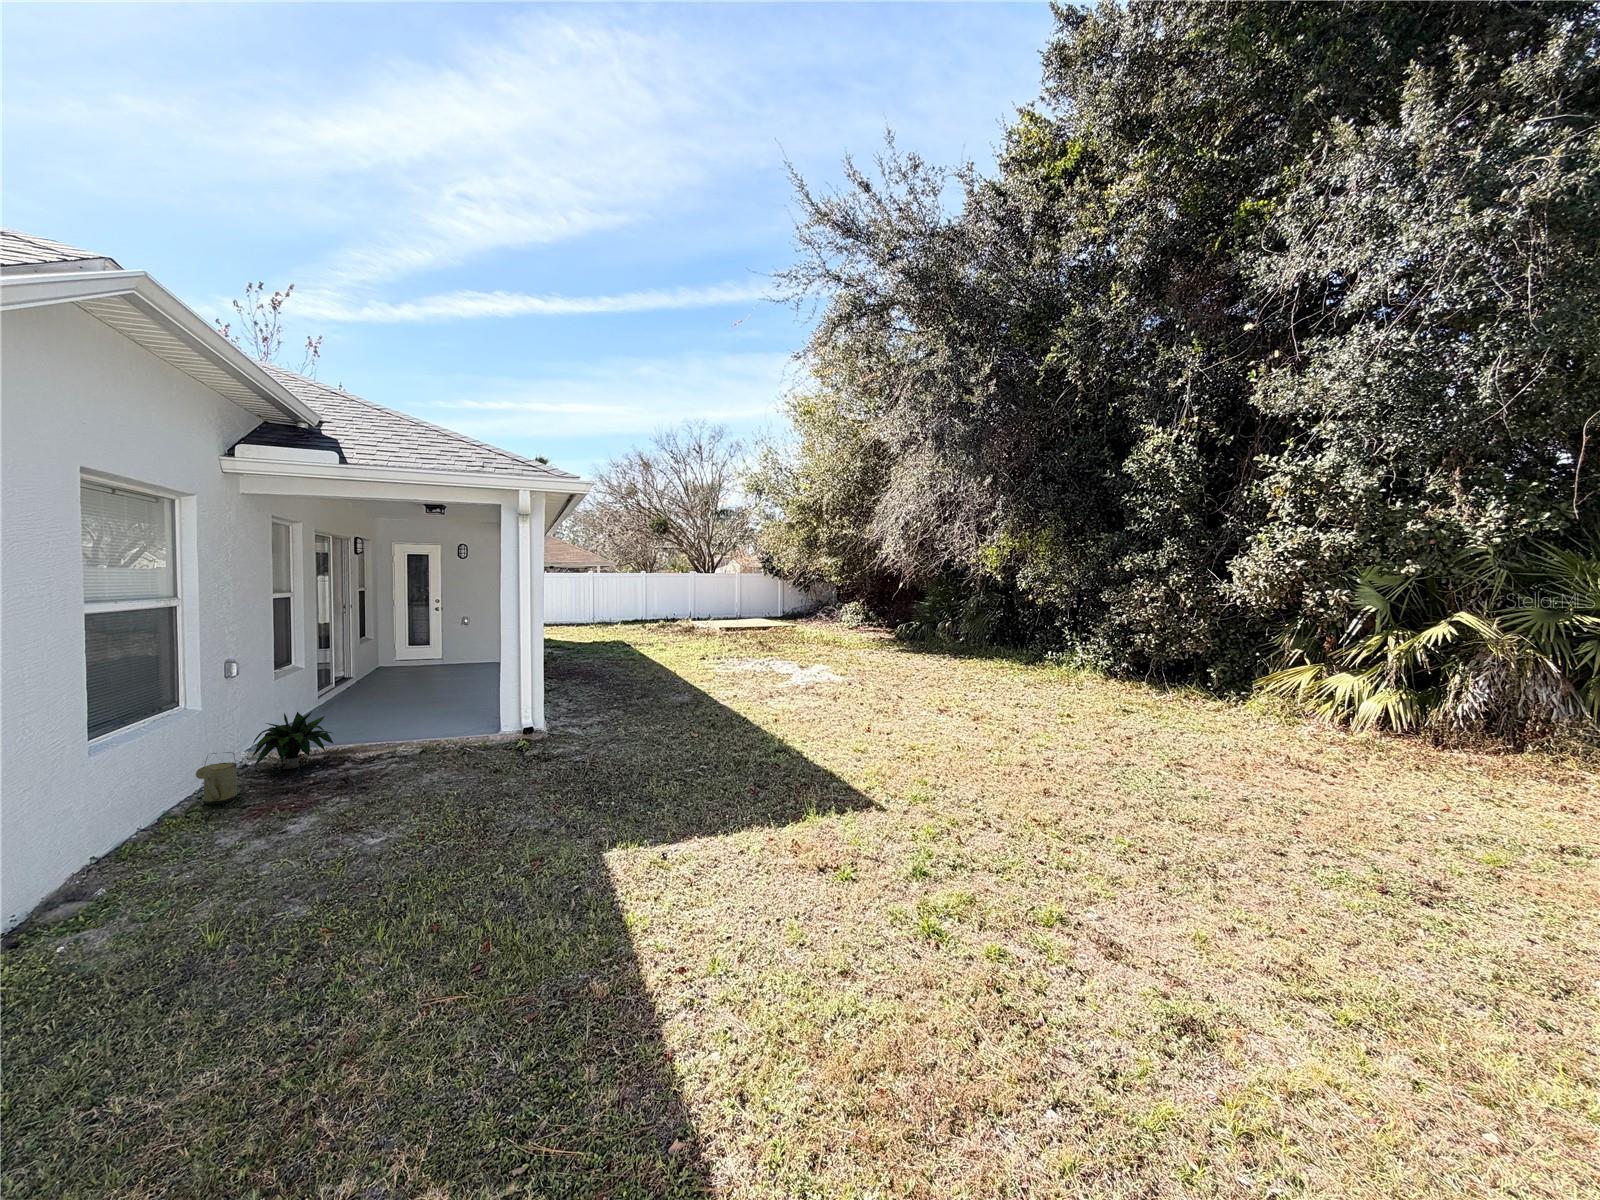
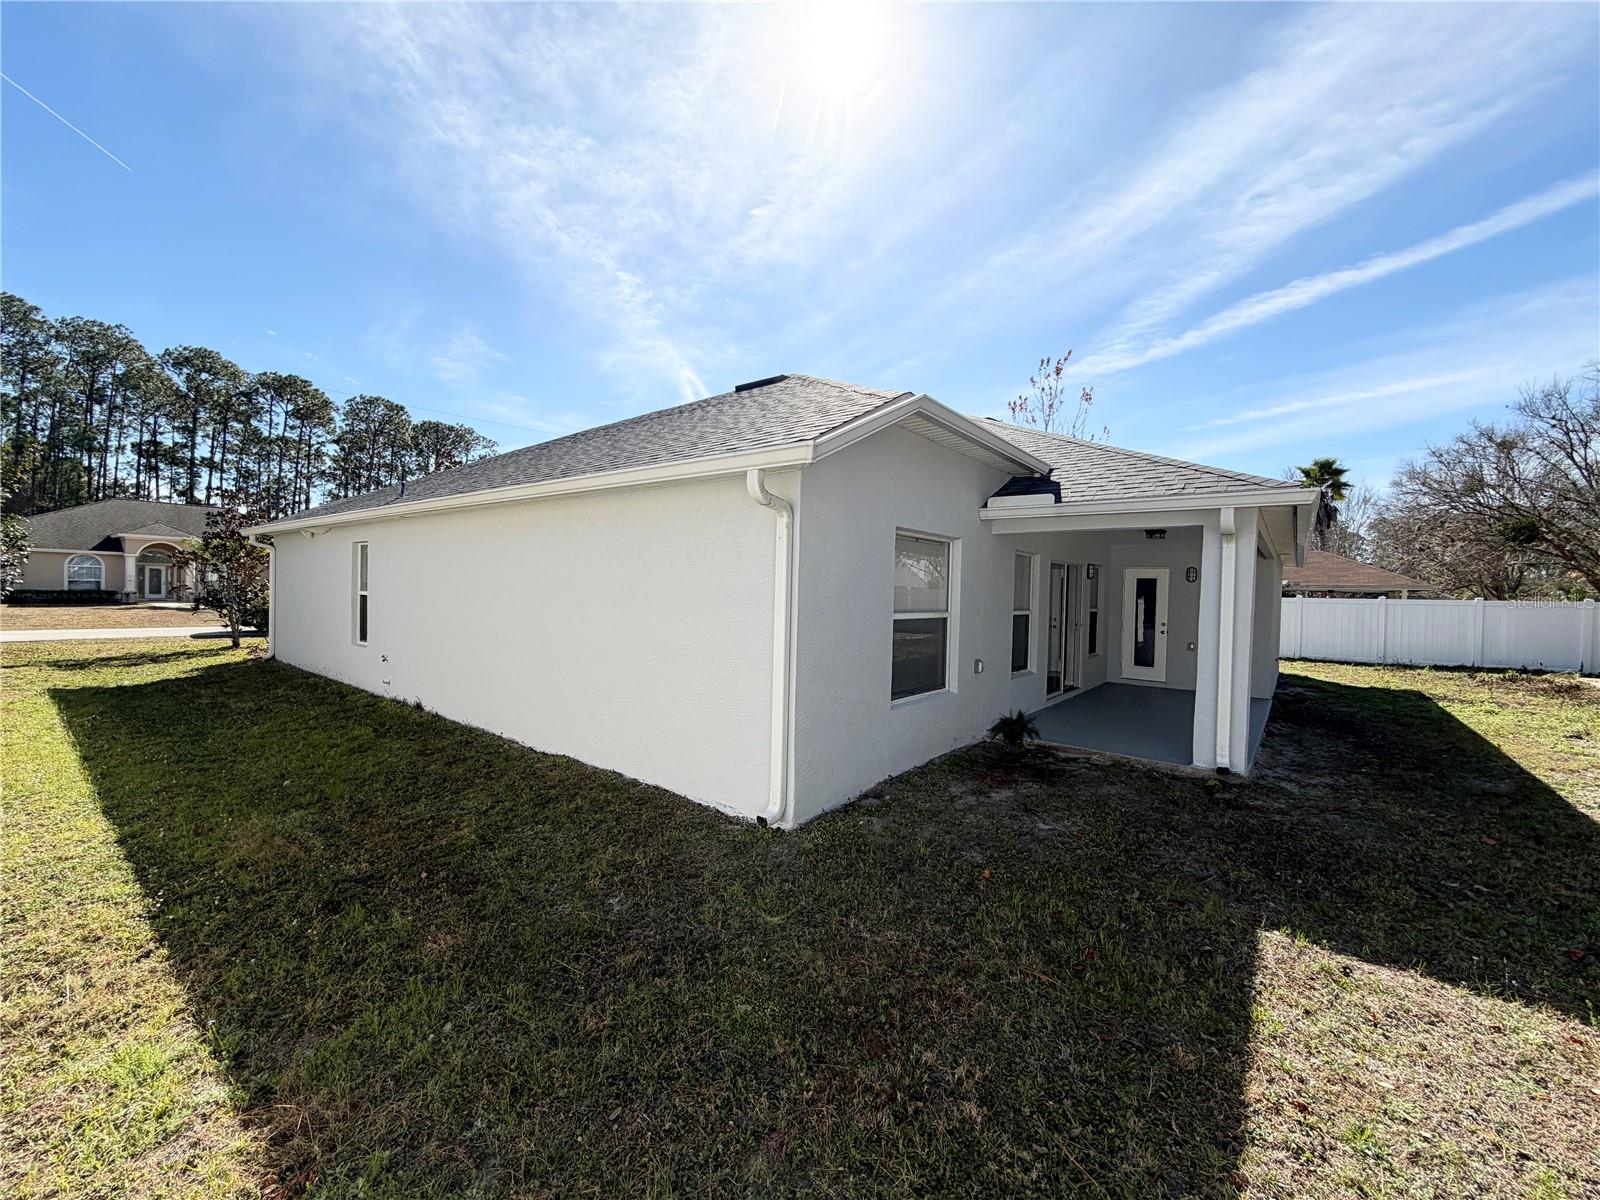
watering can: present [196,752,237,805] -> none [948,727,974,766]

